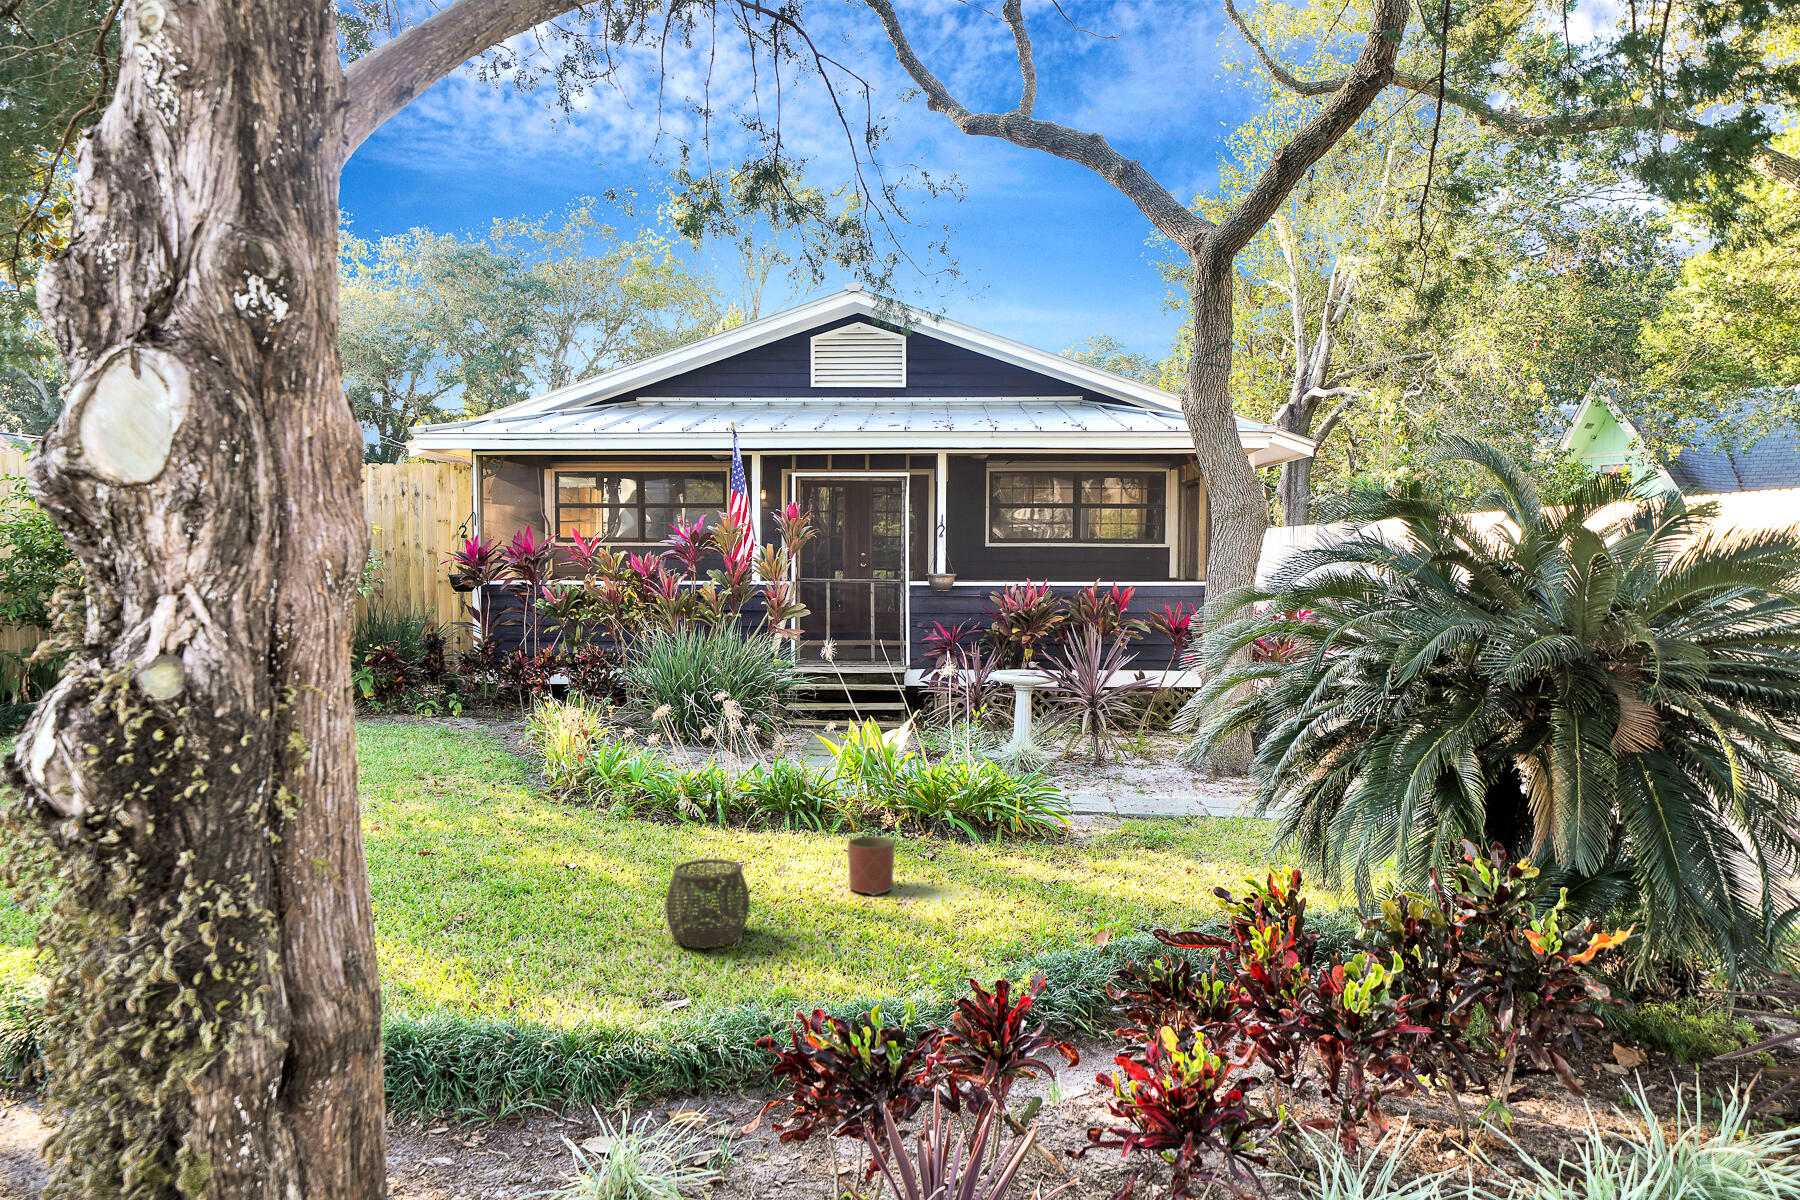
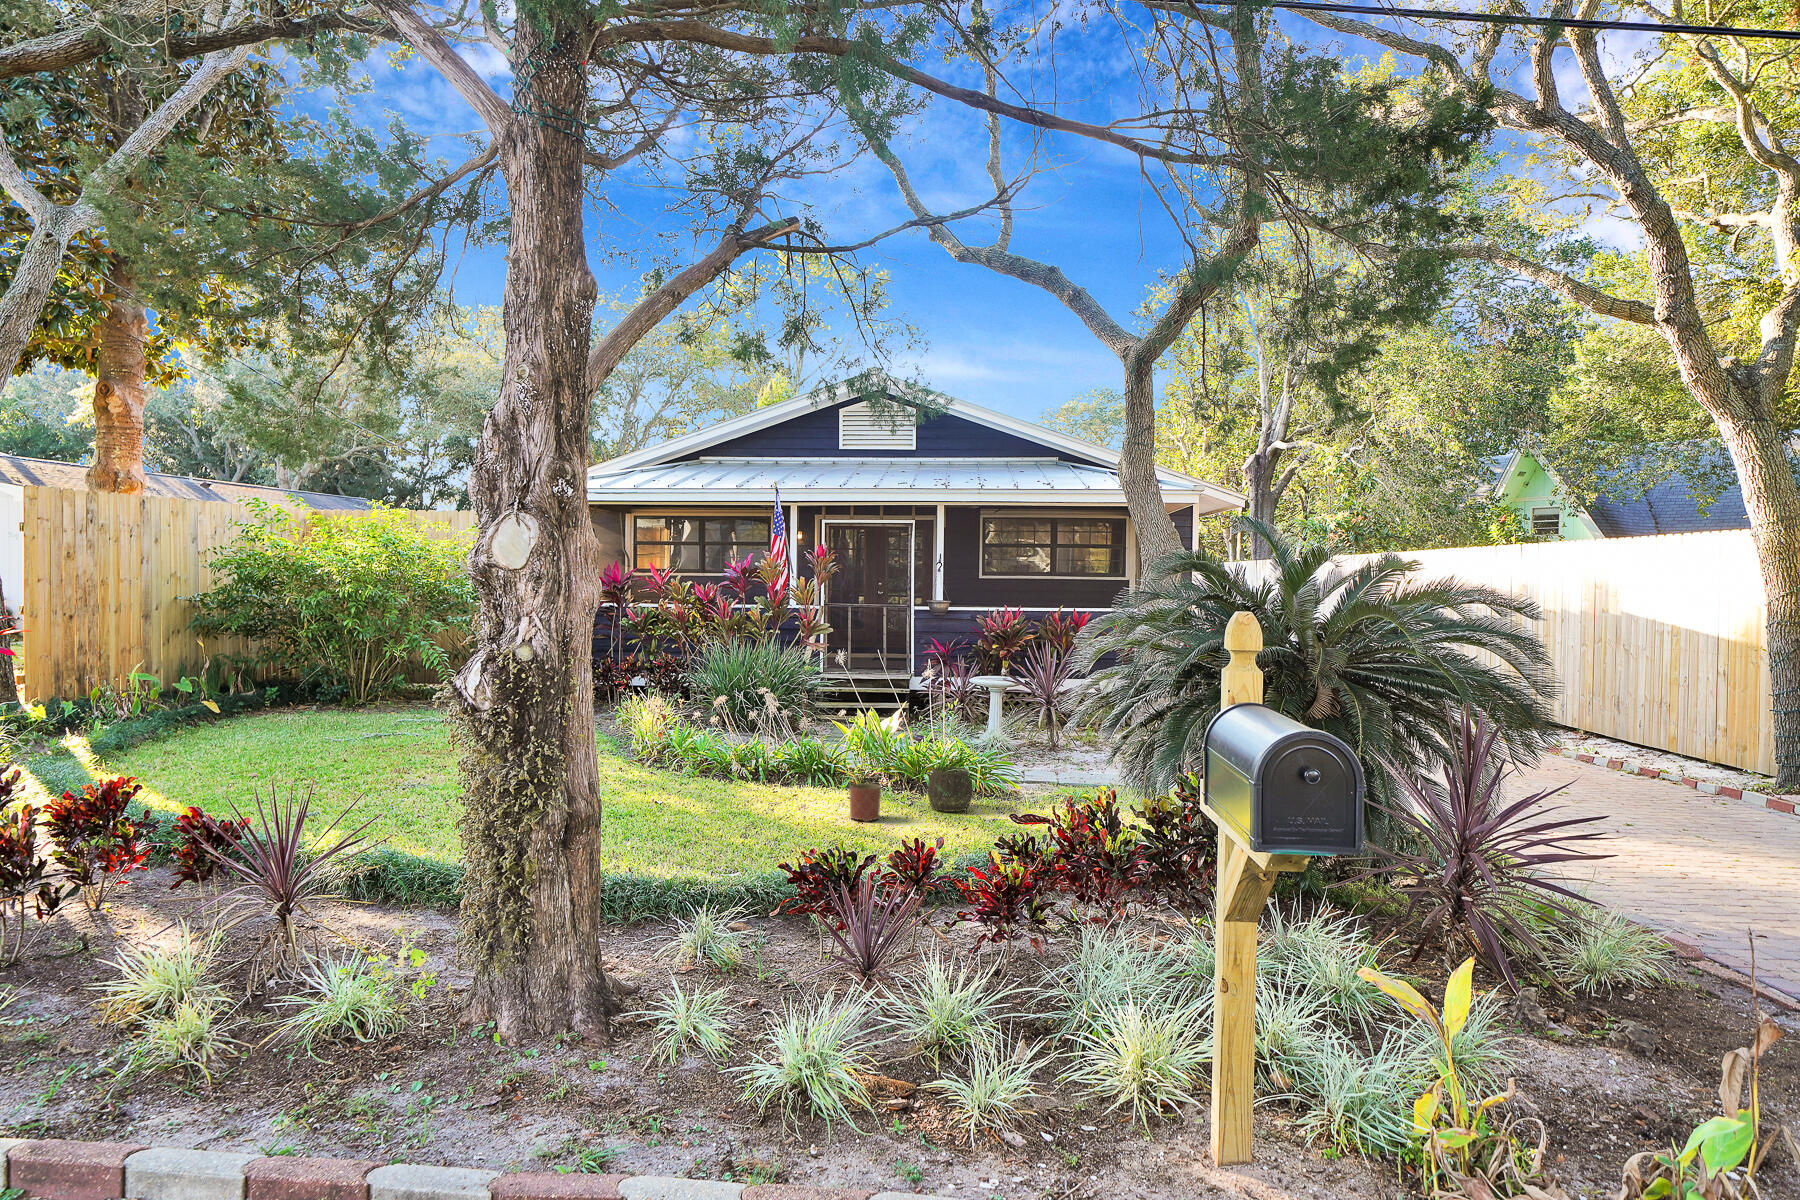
woven basket: present [666,859,750,948] -> present [927,767,973,812]

